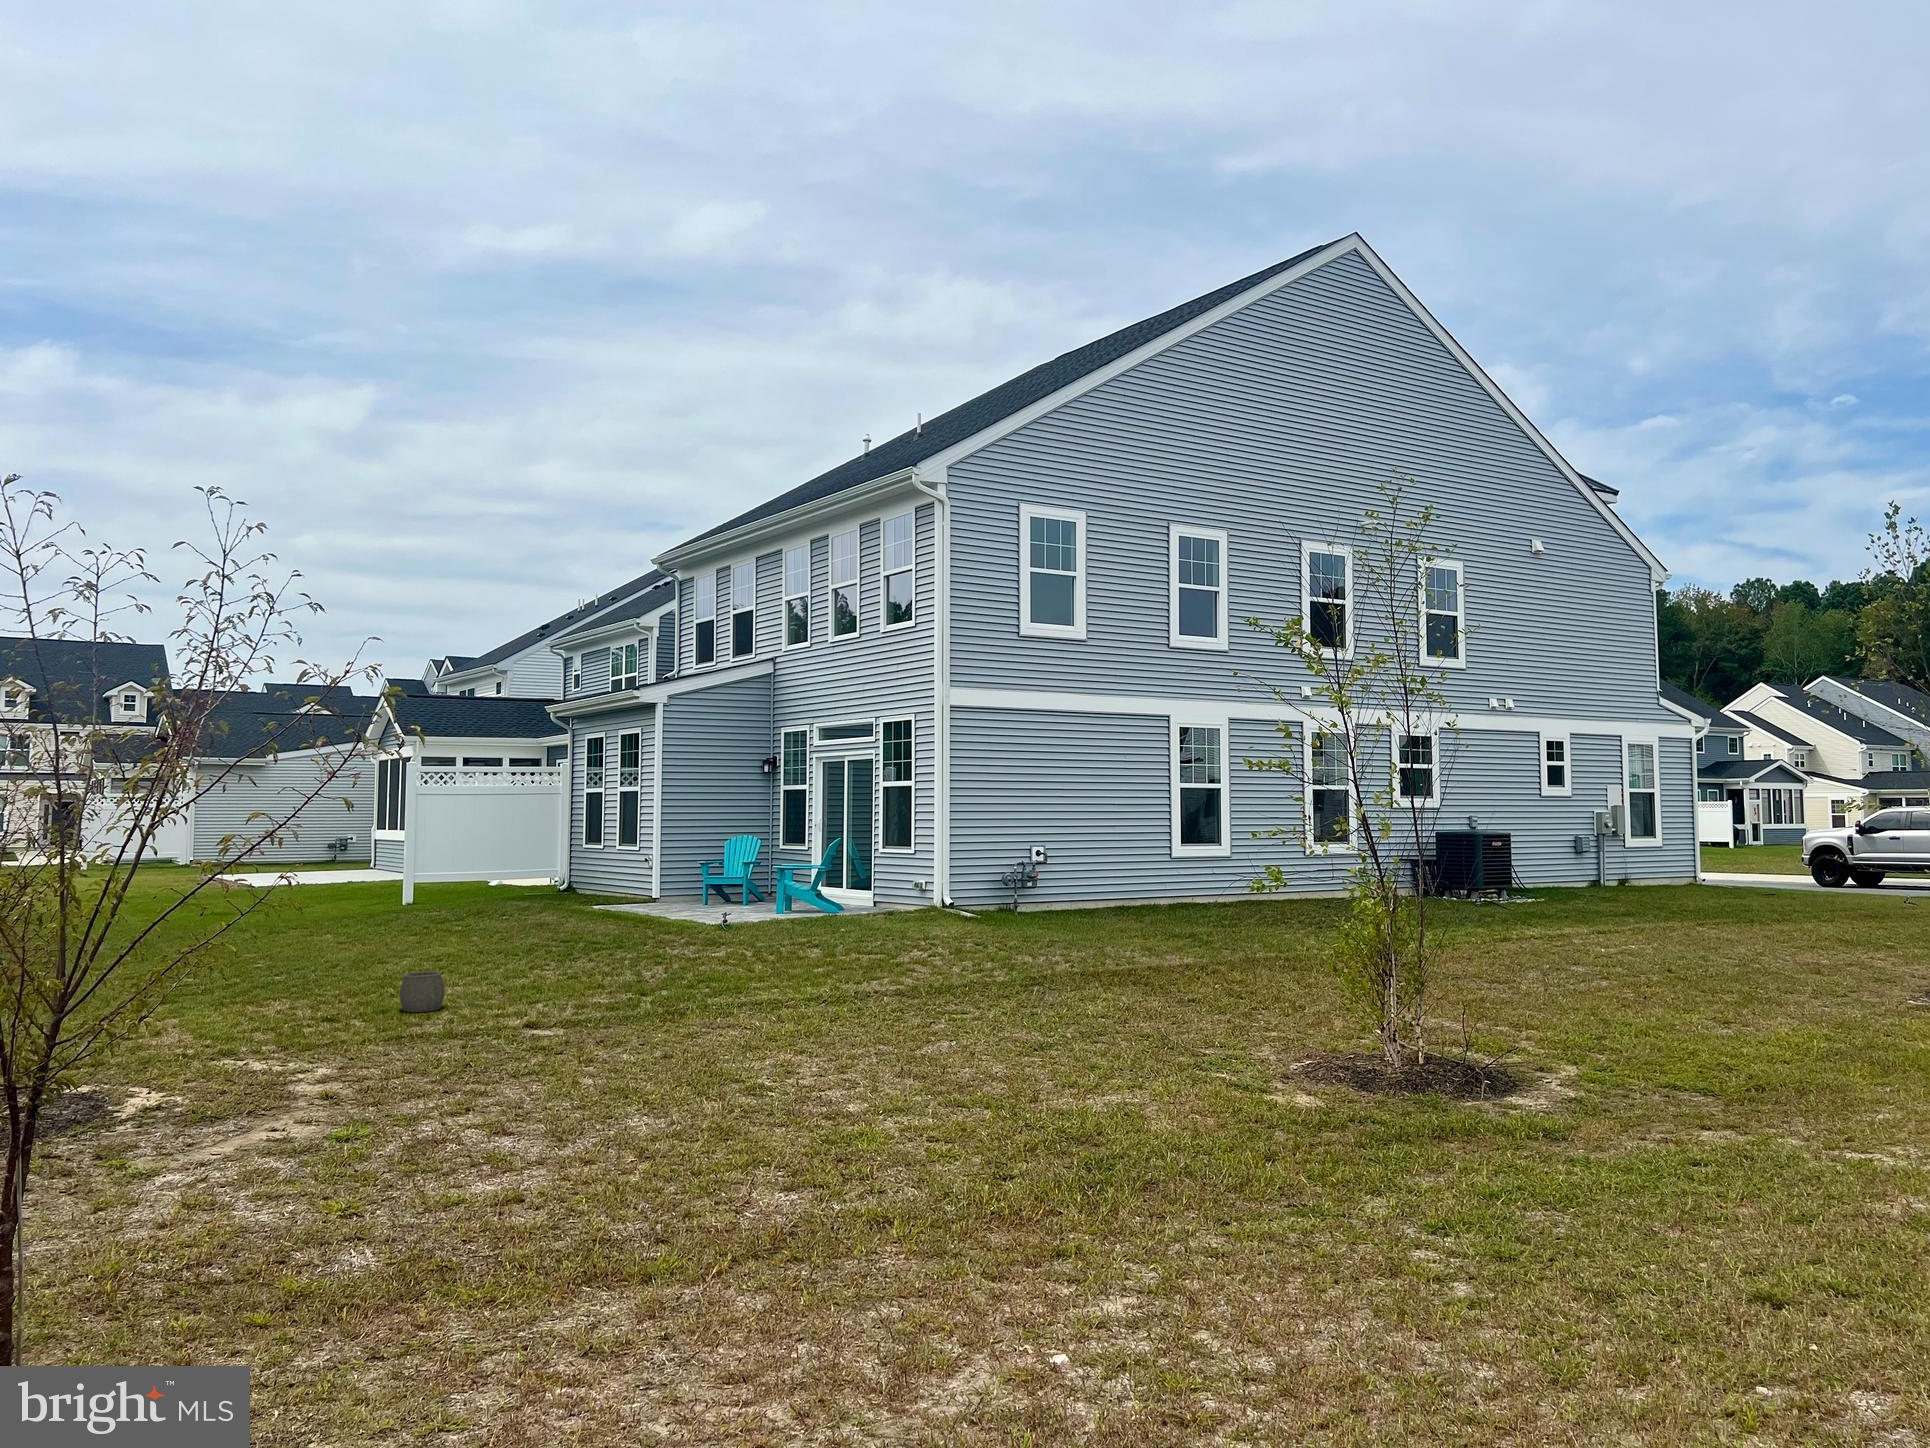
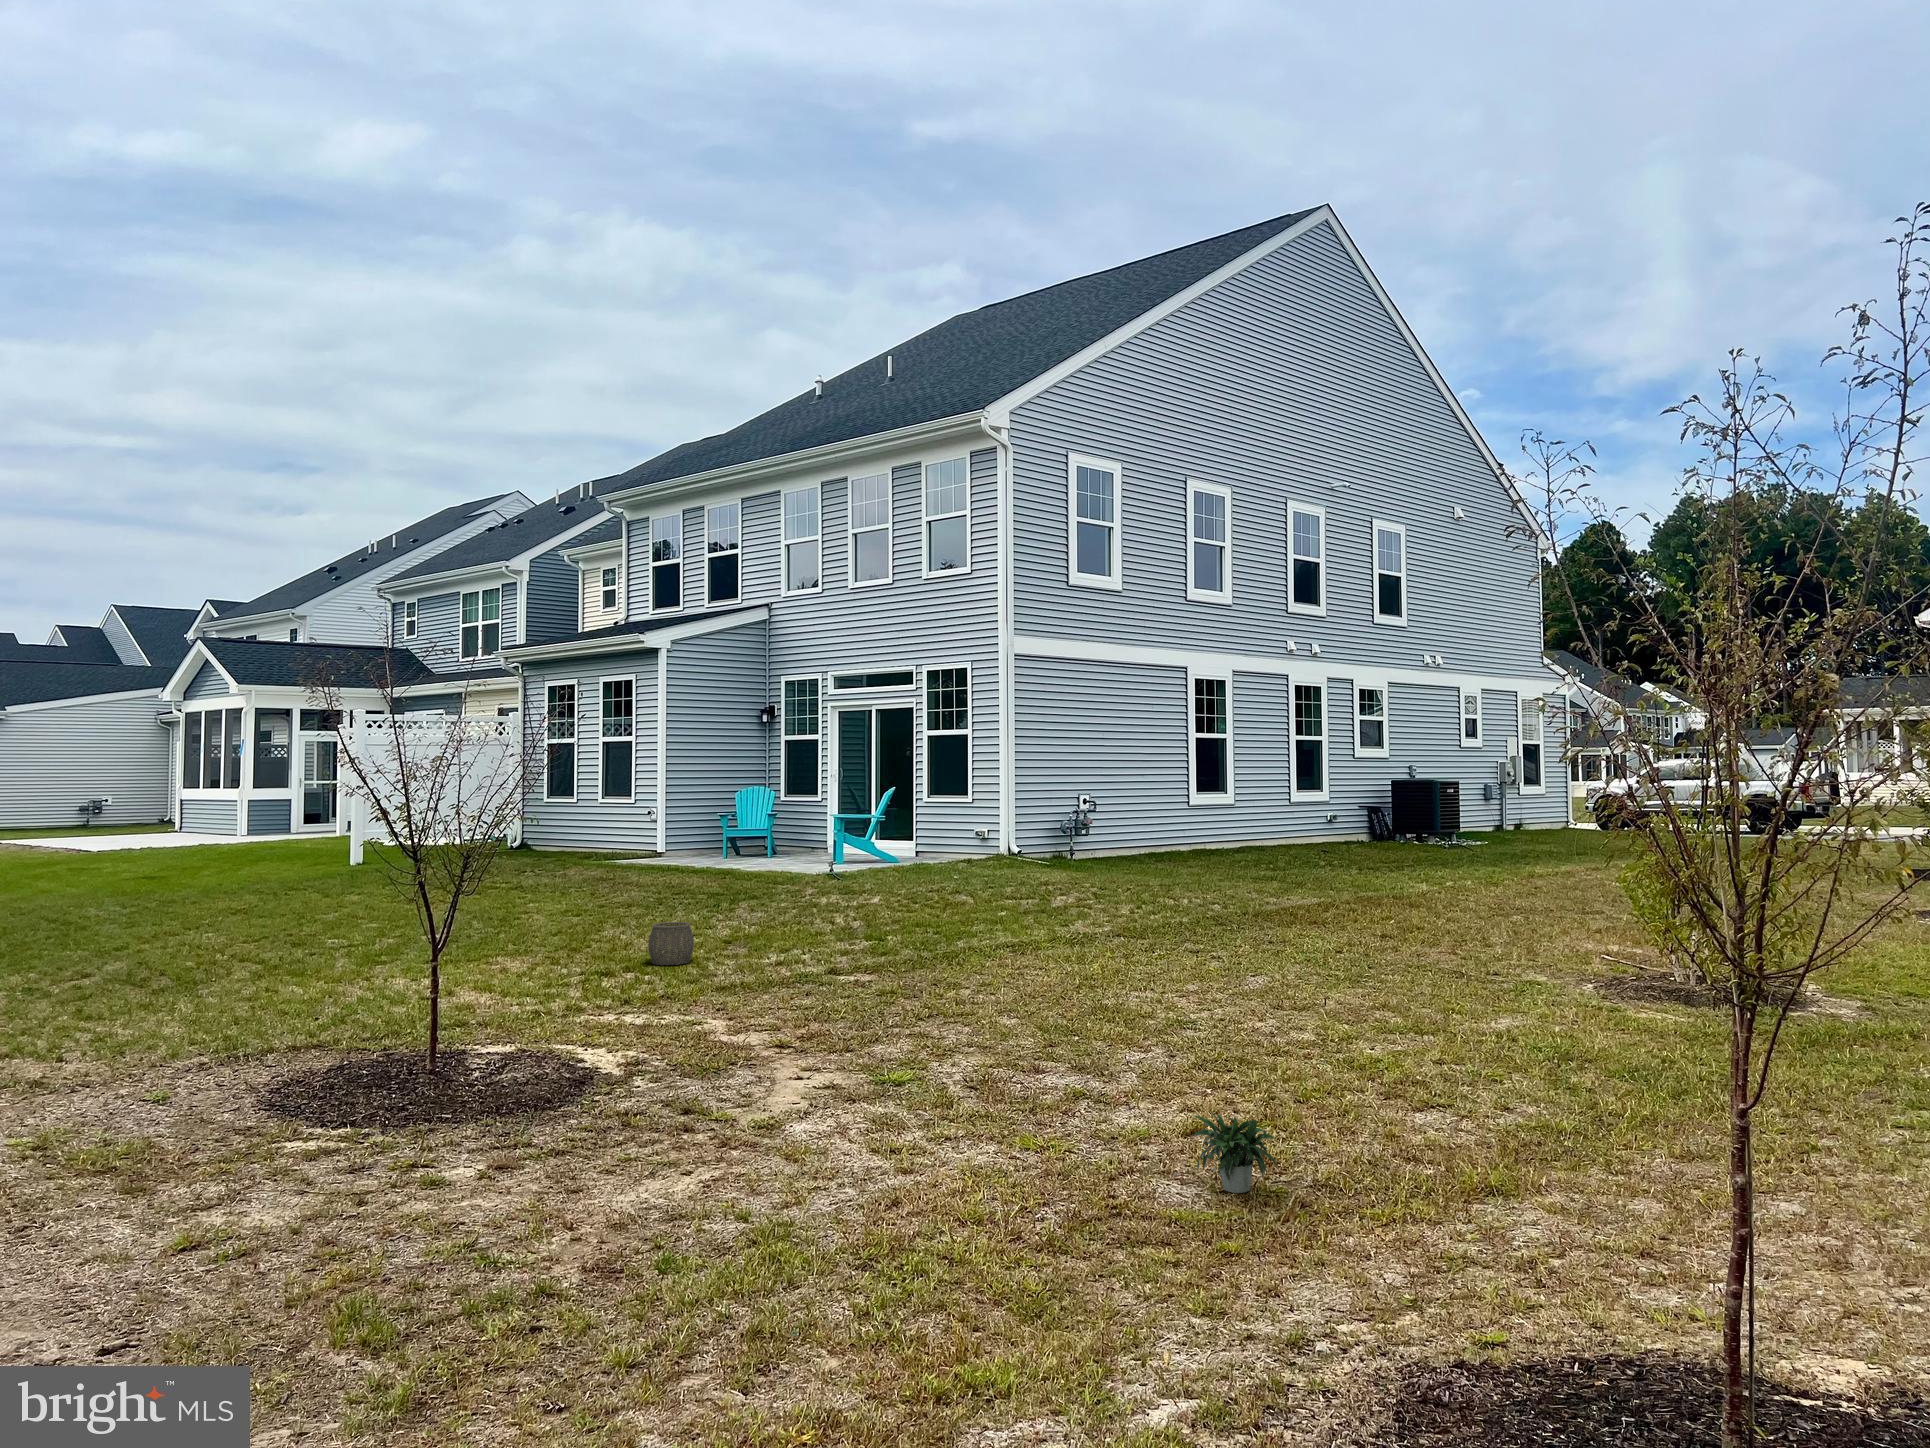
potted plant: none [308,1180,384,1262] -> present [1175,1110,1278,1193]

